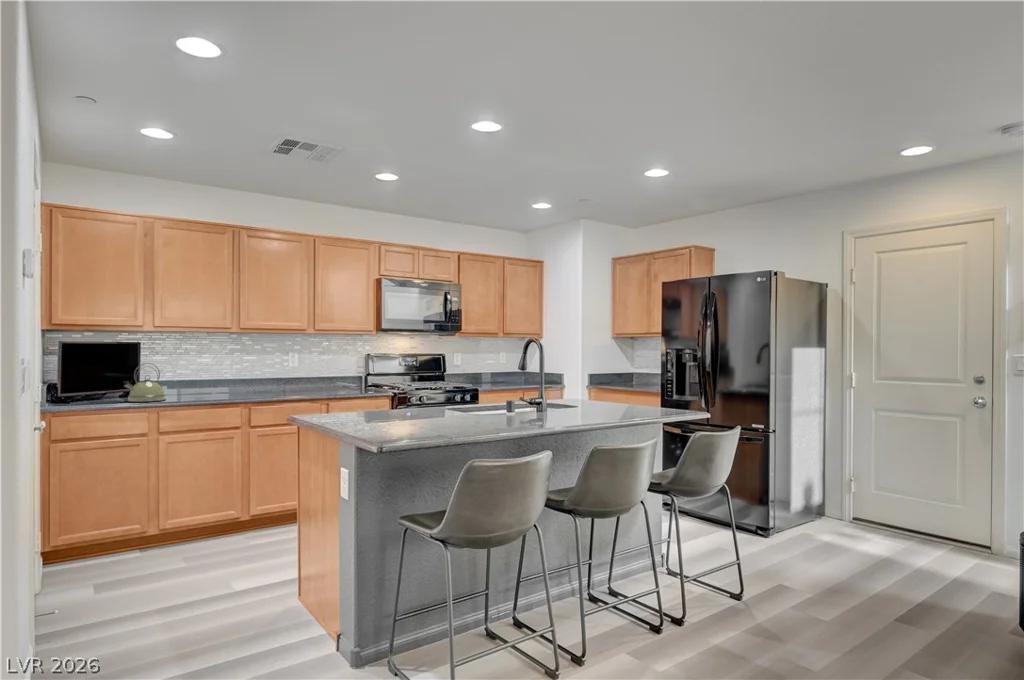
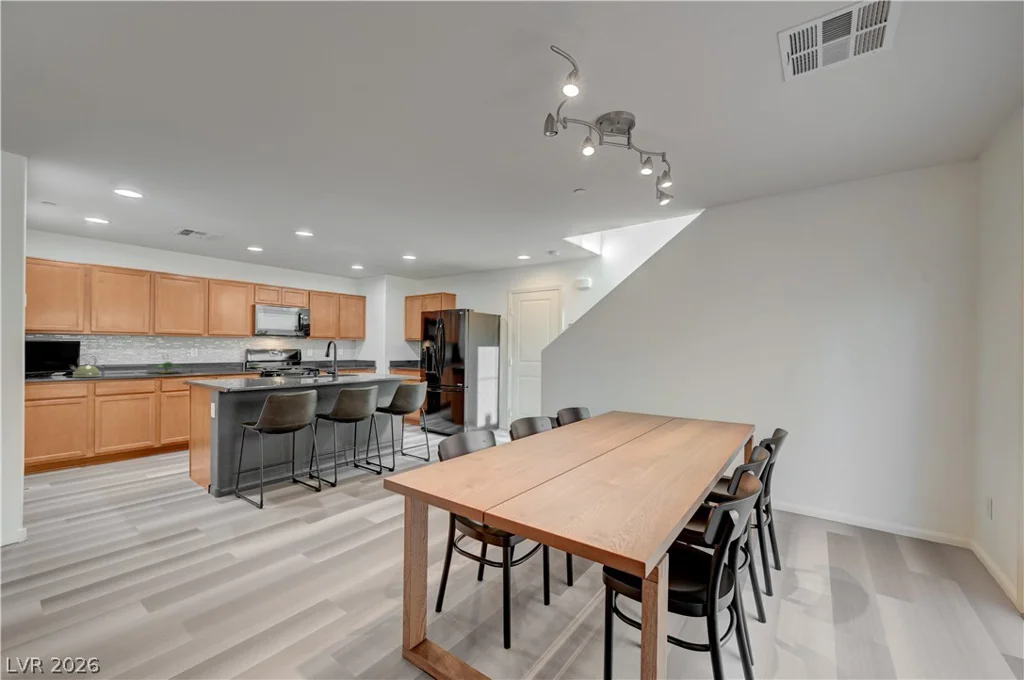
potted plant: none [227,354,280,395] -> present [157,355,175,373]

